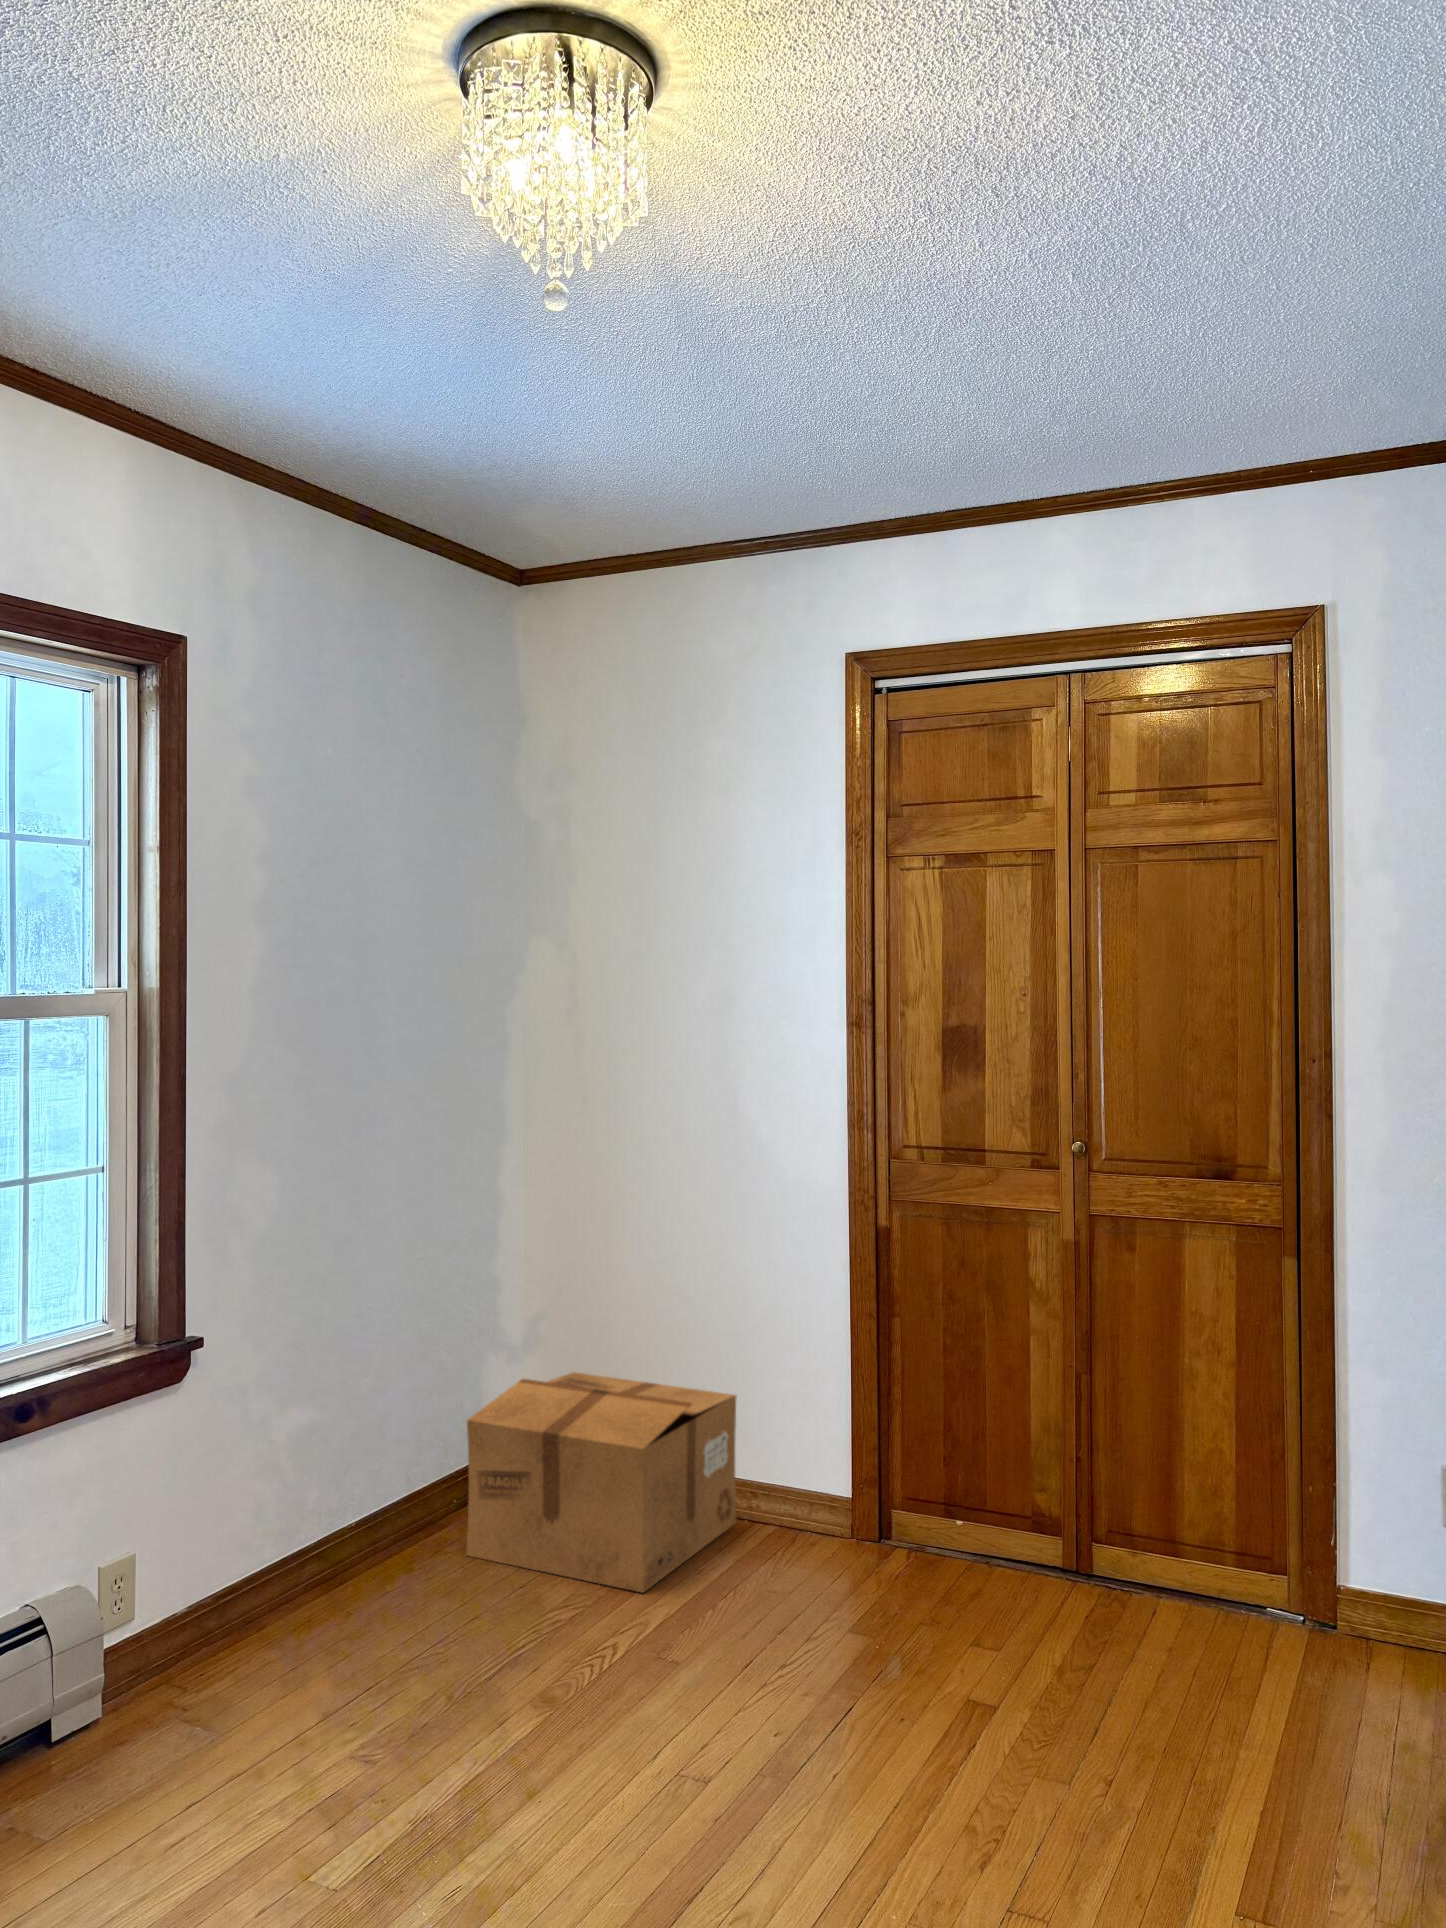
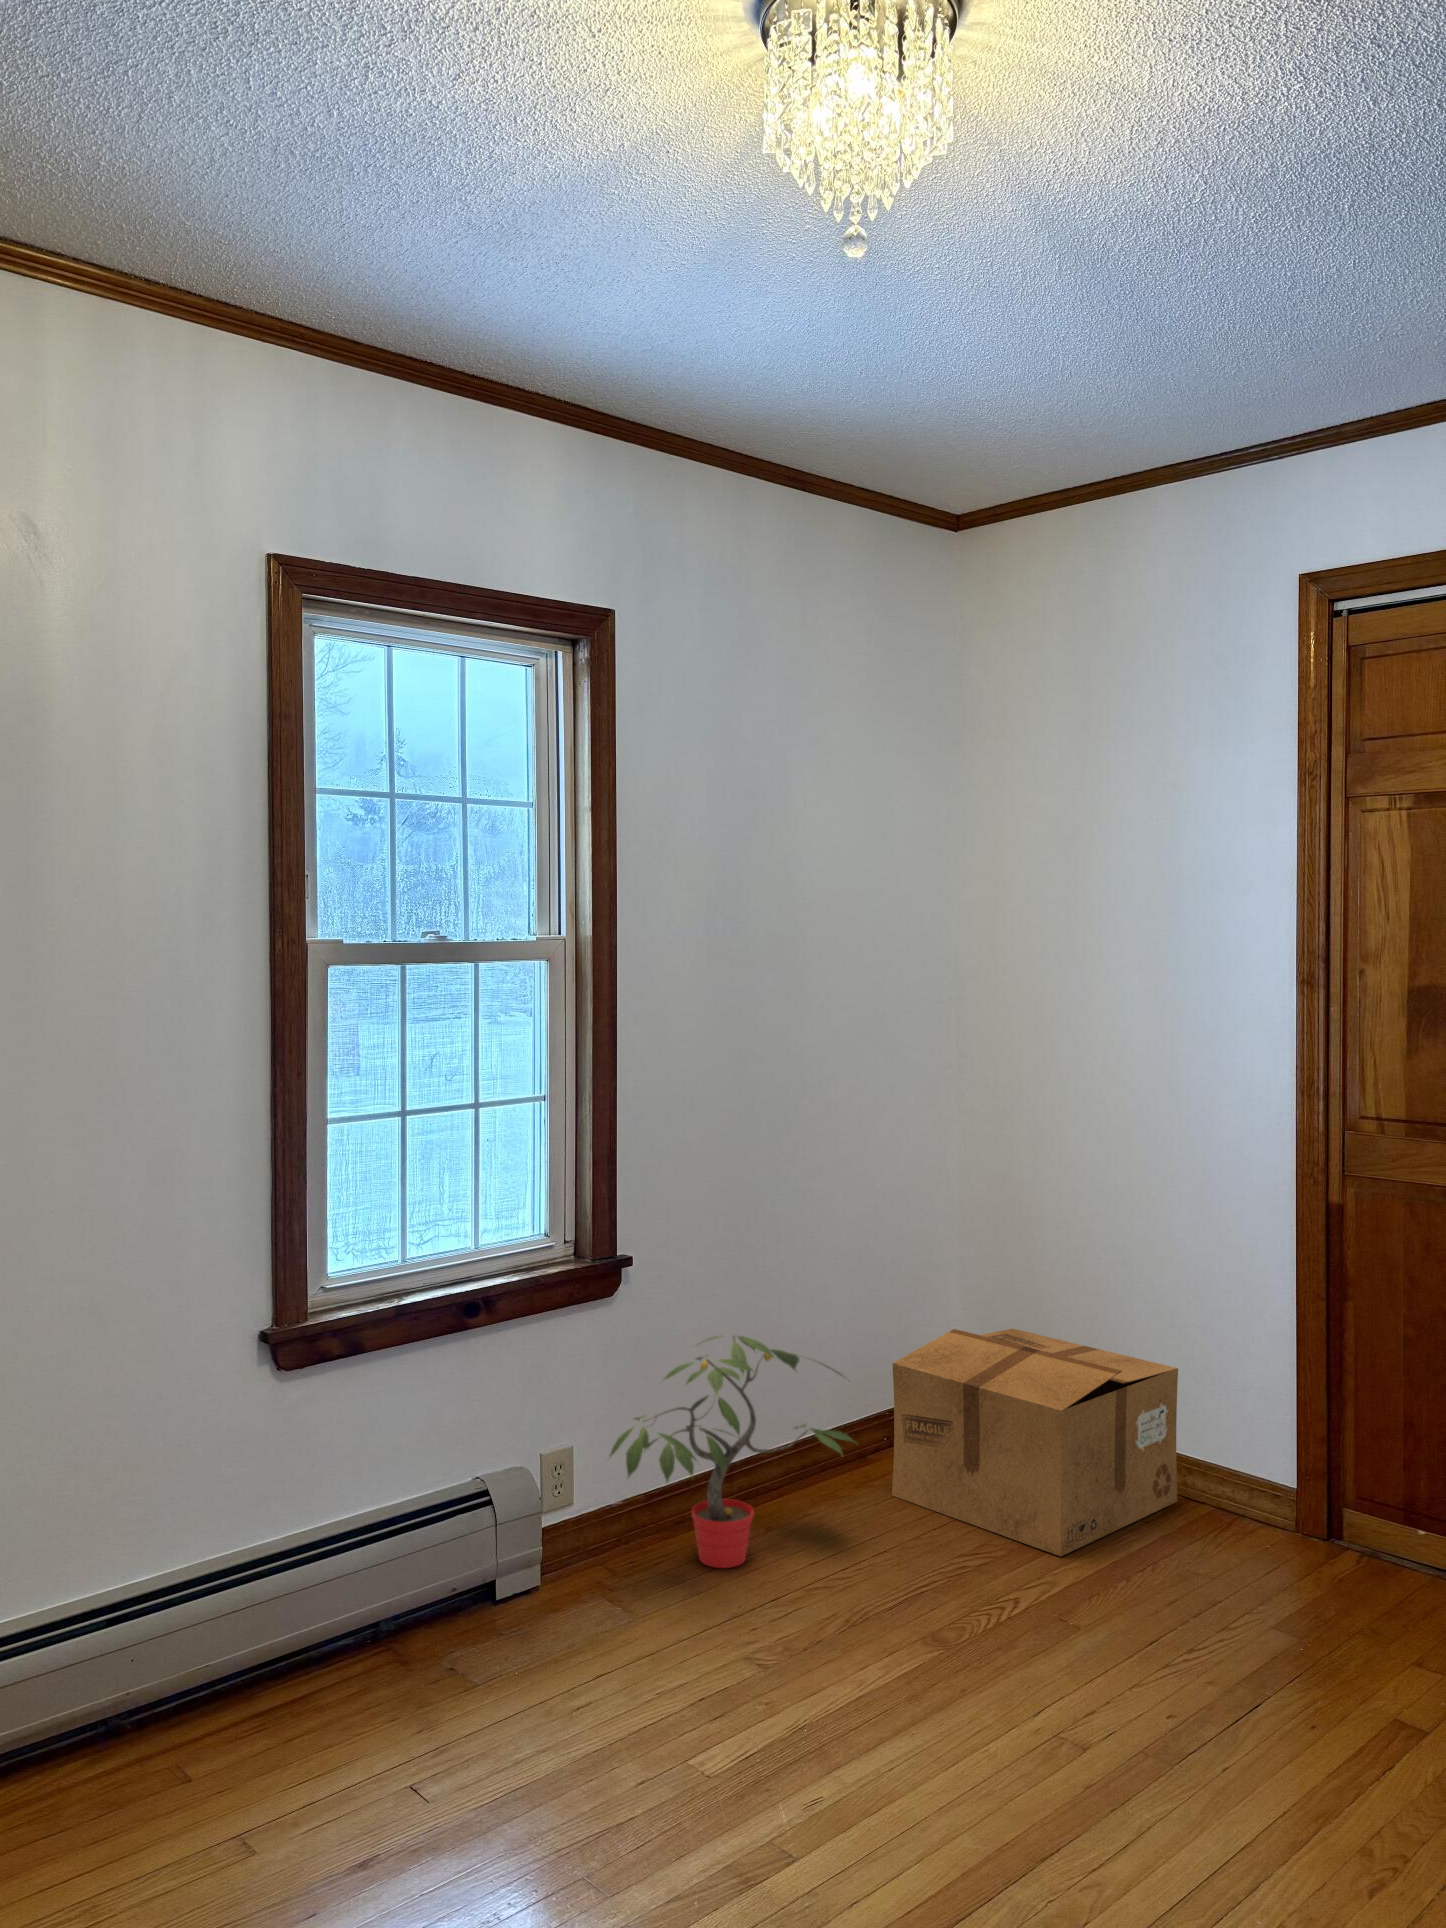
potted plant: none [179,1409,446,1660] -> present [610,1336,855,1568]

